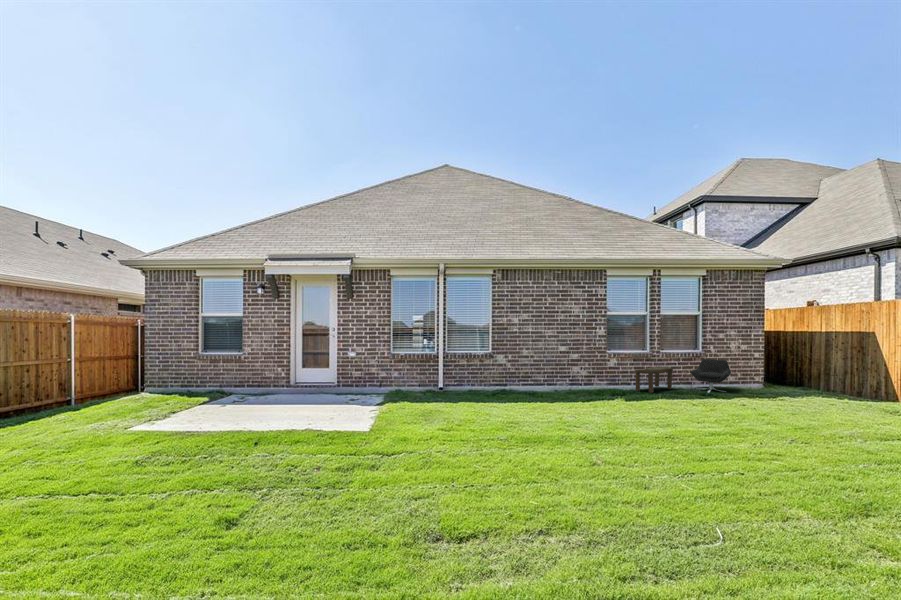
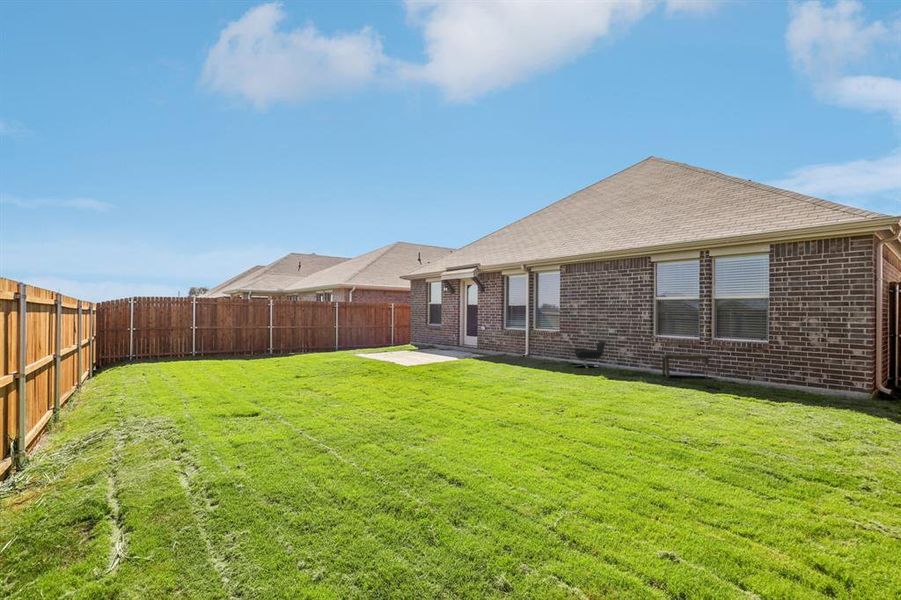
lounge chair: present [690,359,731,393] -> present [575,341,606,368]

